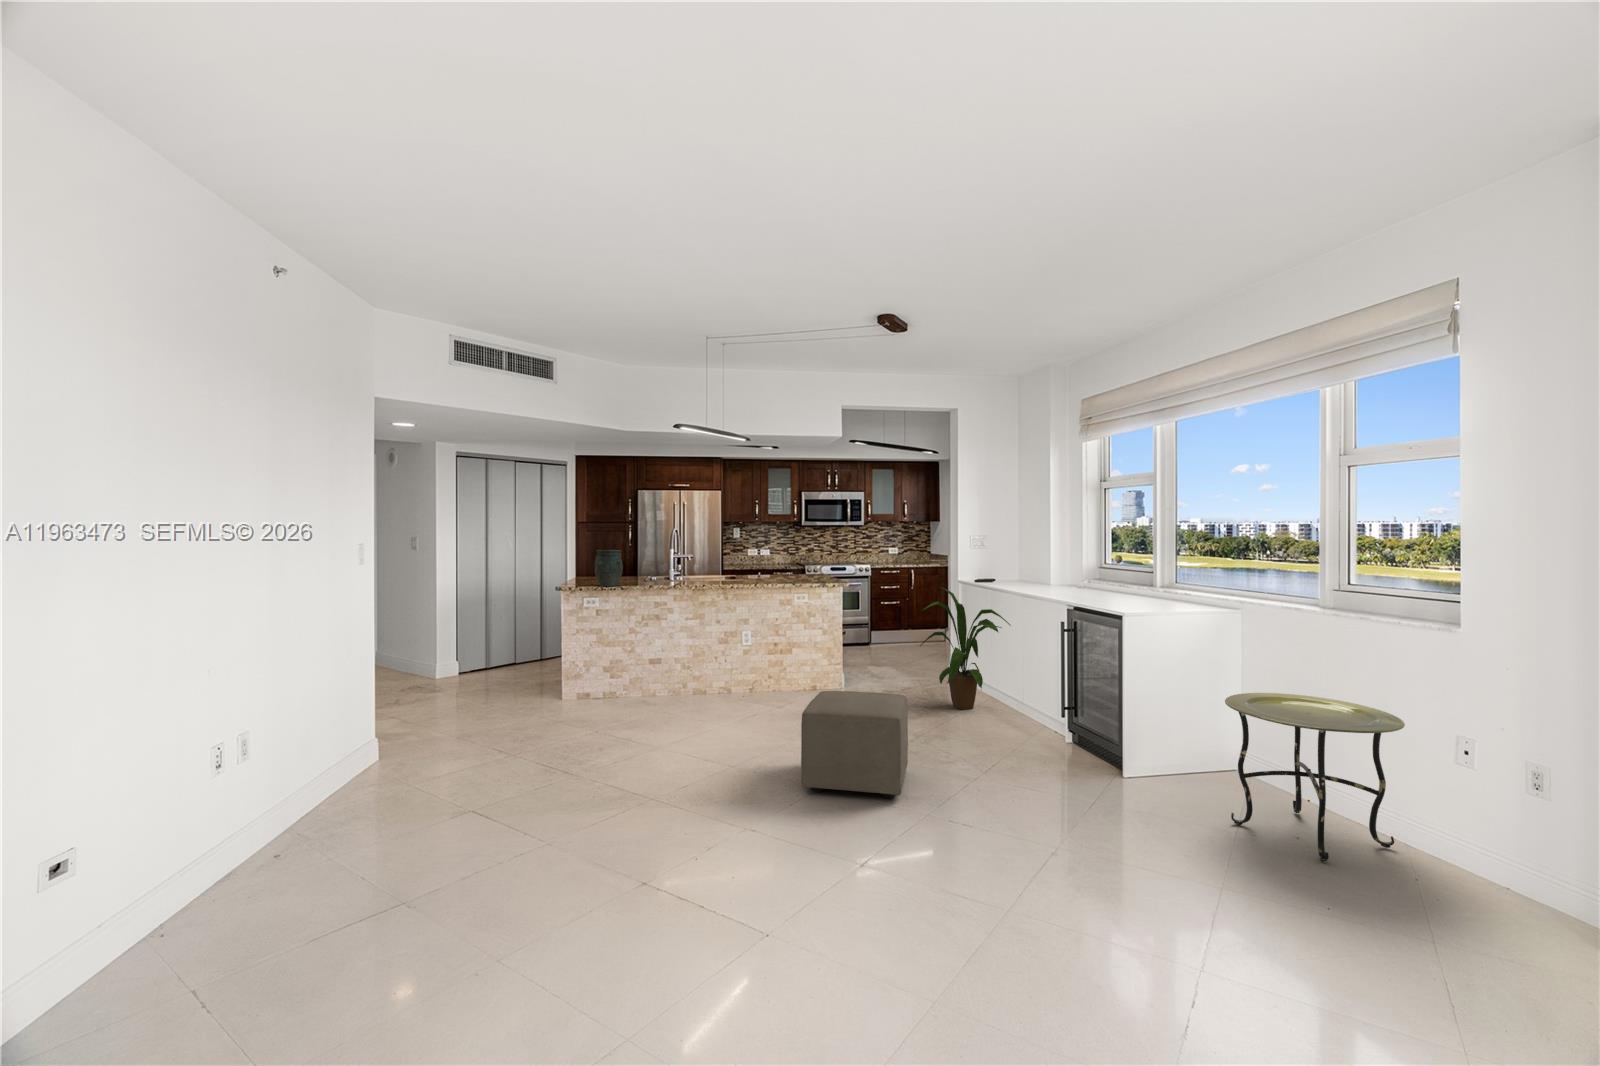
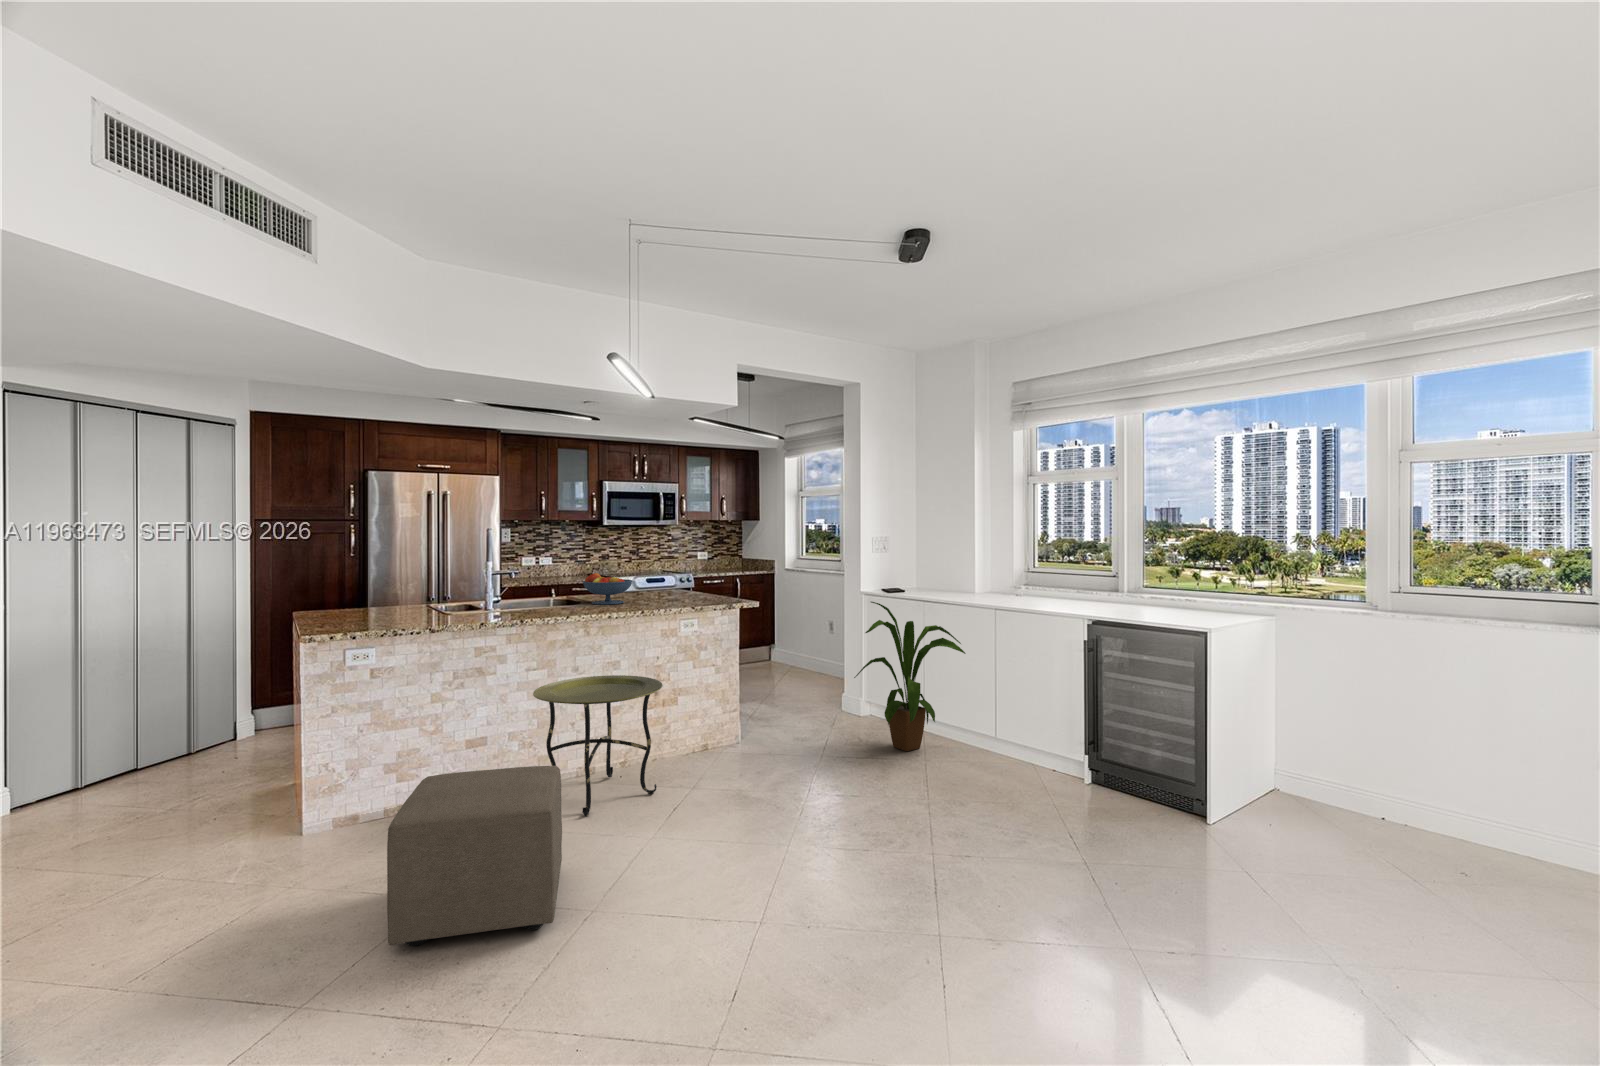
vase: present [595,550,623,586] -> none [359,566,412,628]
fruit bowl: none [746,559,780,582] -> present [583,573,632,605]
ottoman: present [801,691,908,798] -> present [387,766,562,946]
side table: present [1225,693,1405,863] -> present [533,675,663,816]

